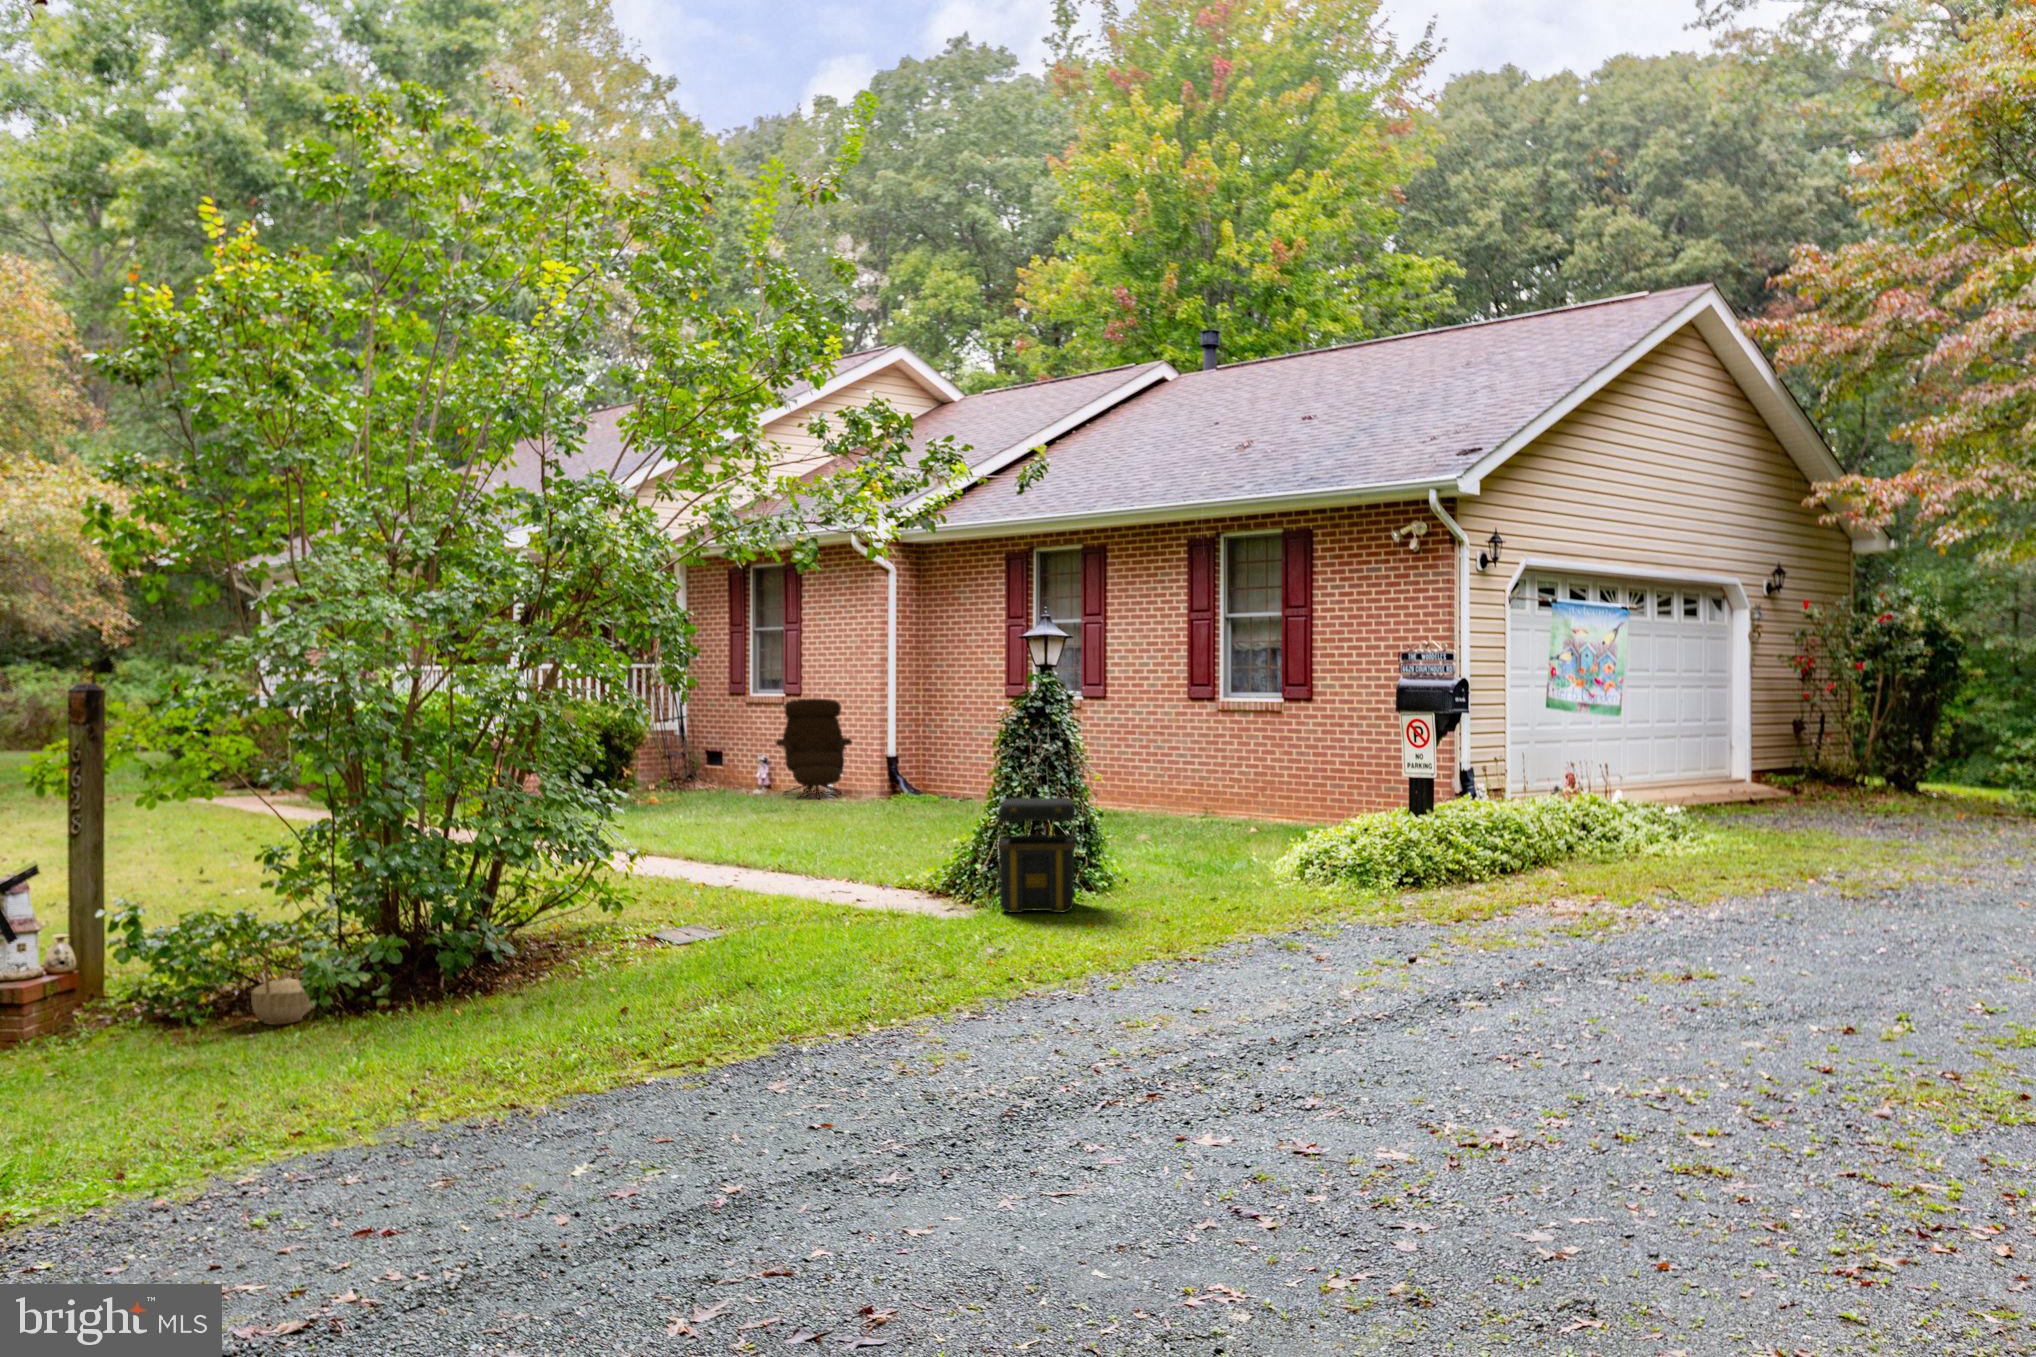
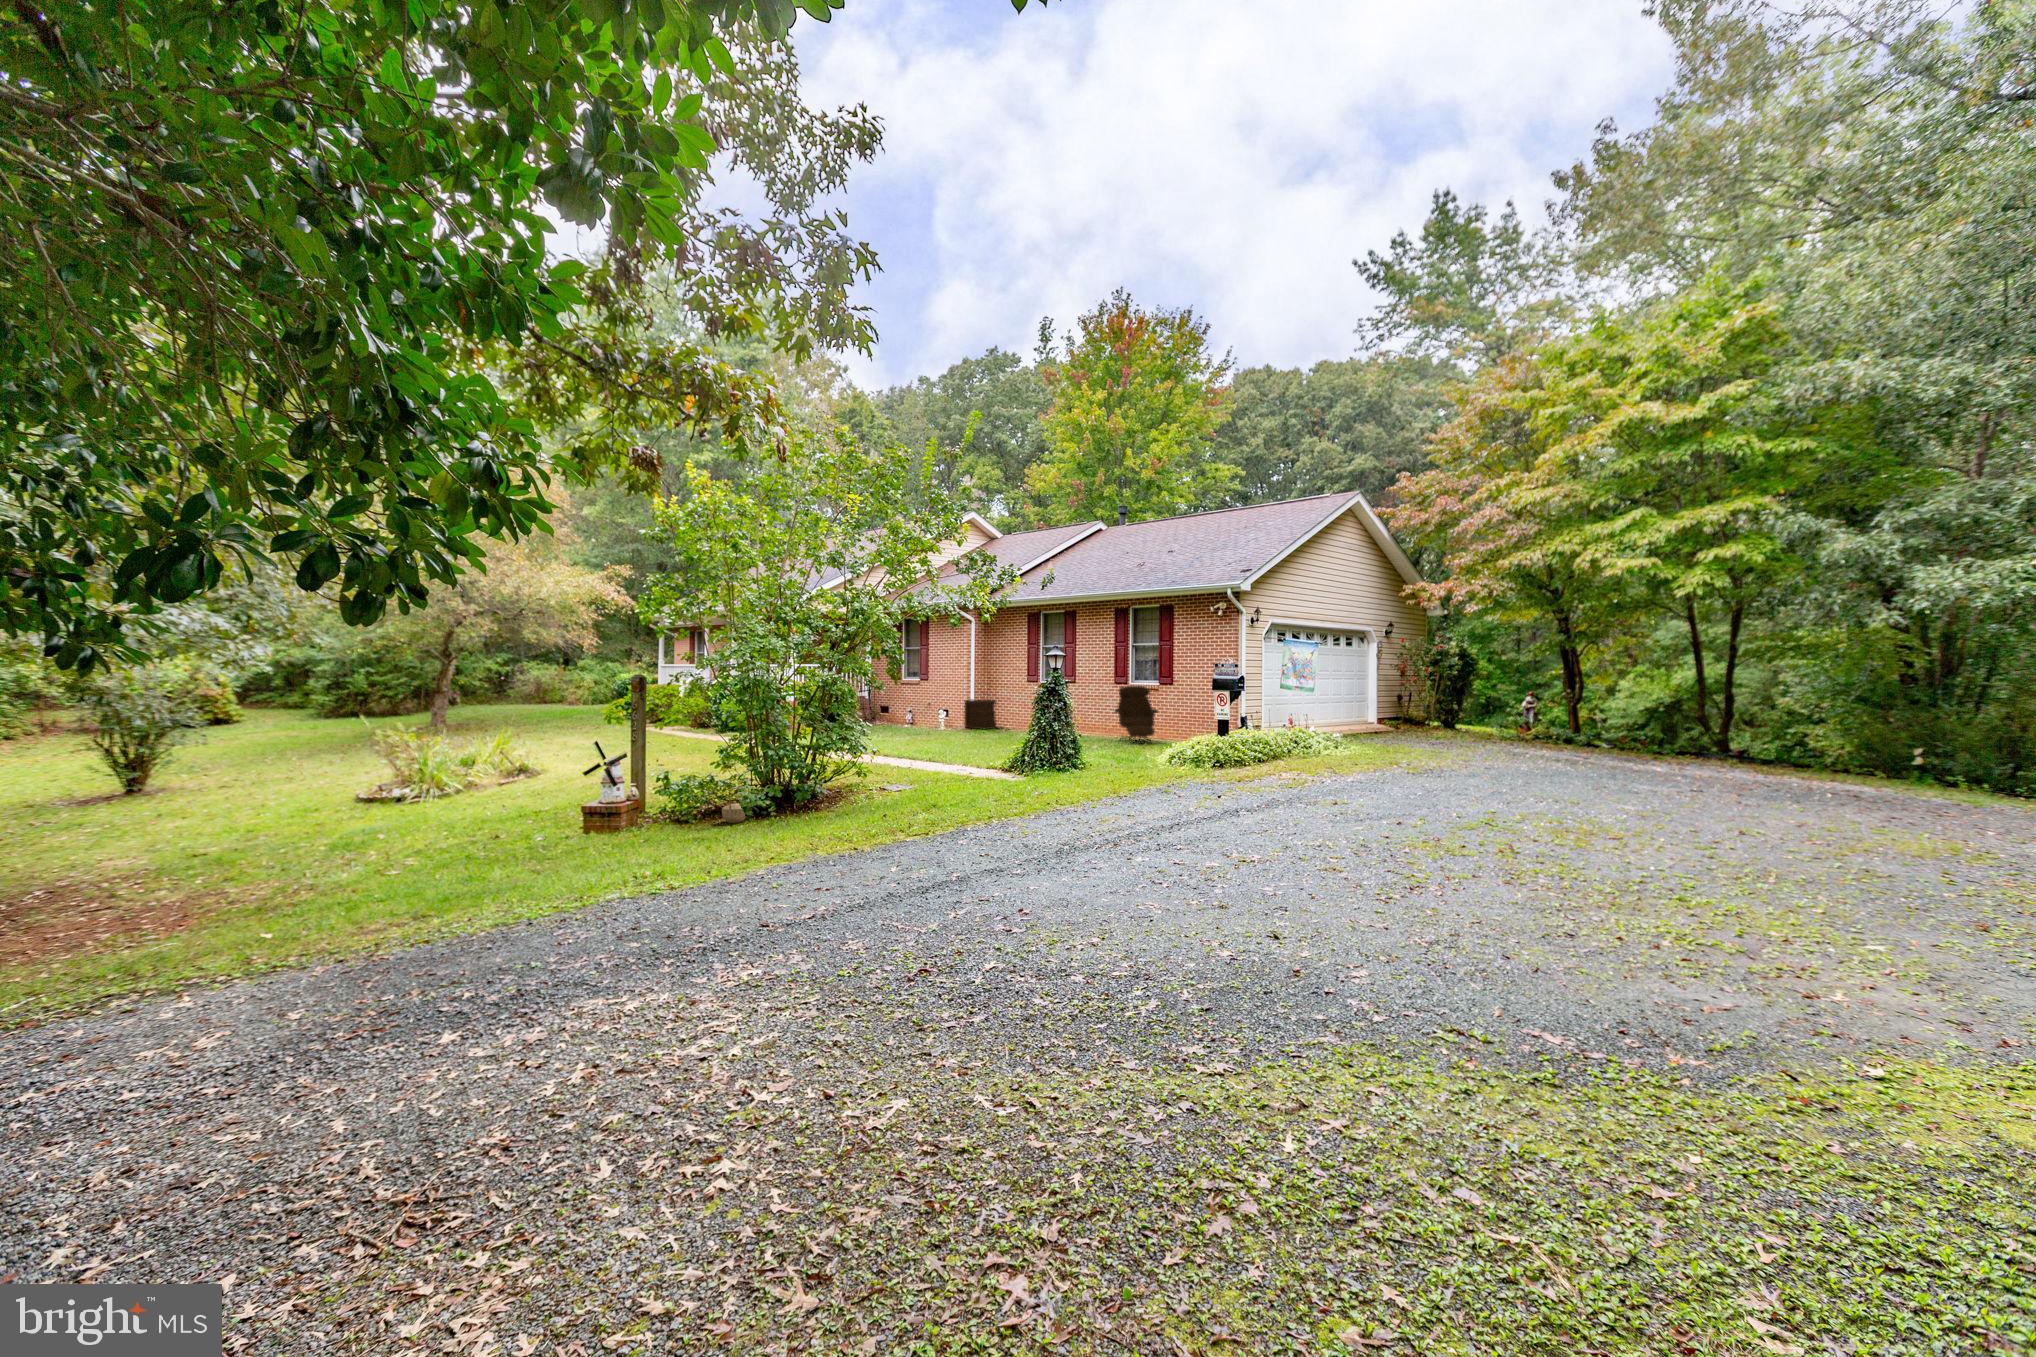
lounge chair: present [776,698,852,798] -> present [1115,686,1158,744]
wooden crate: none [878,734,962,799] -> present [964,699,997,729]
toolbox: present [998,798,1076,912] -> none [1035,728,1069,779]

